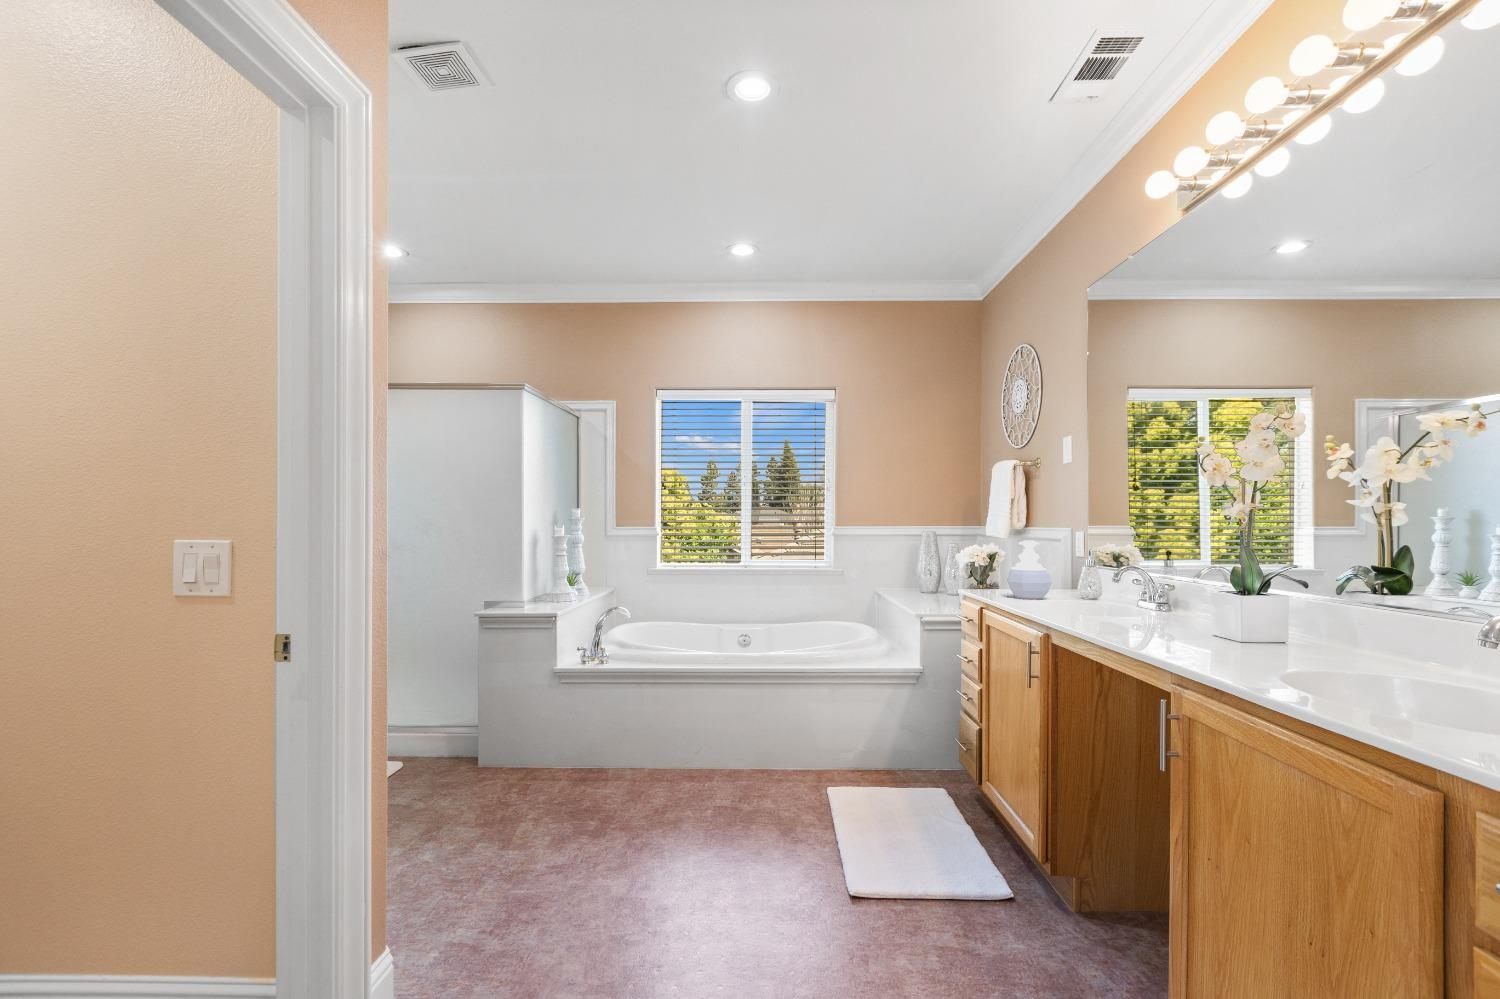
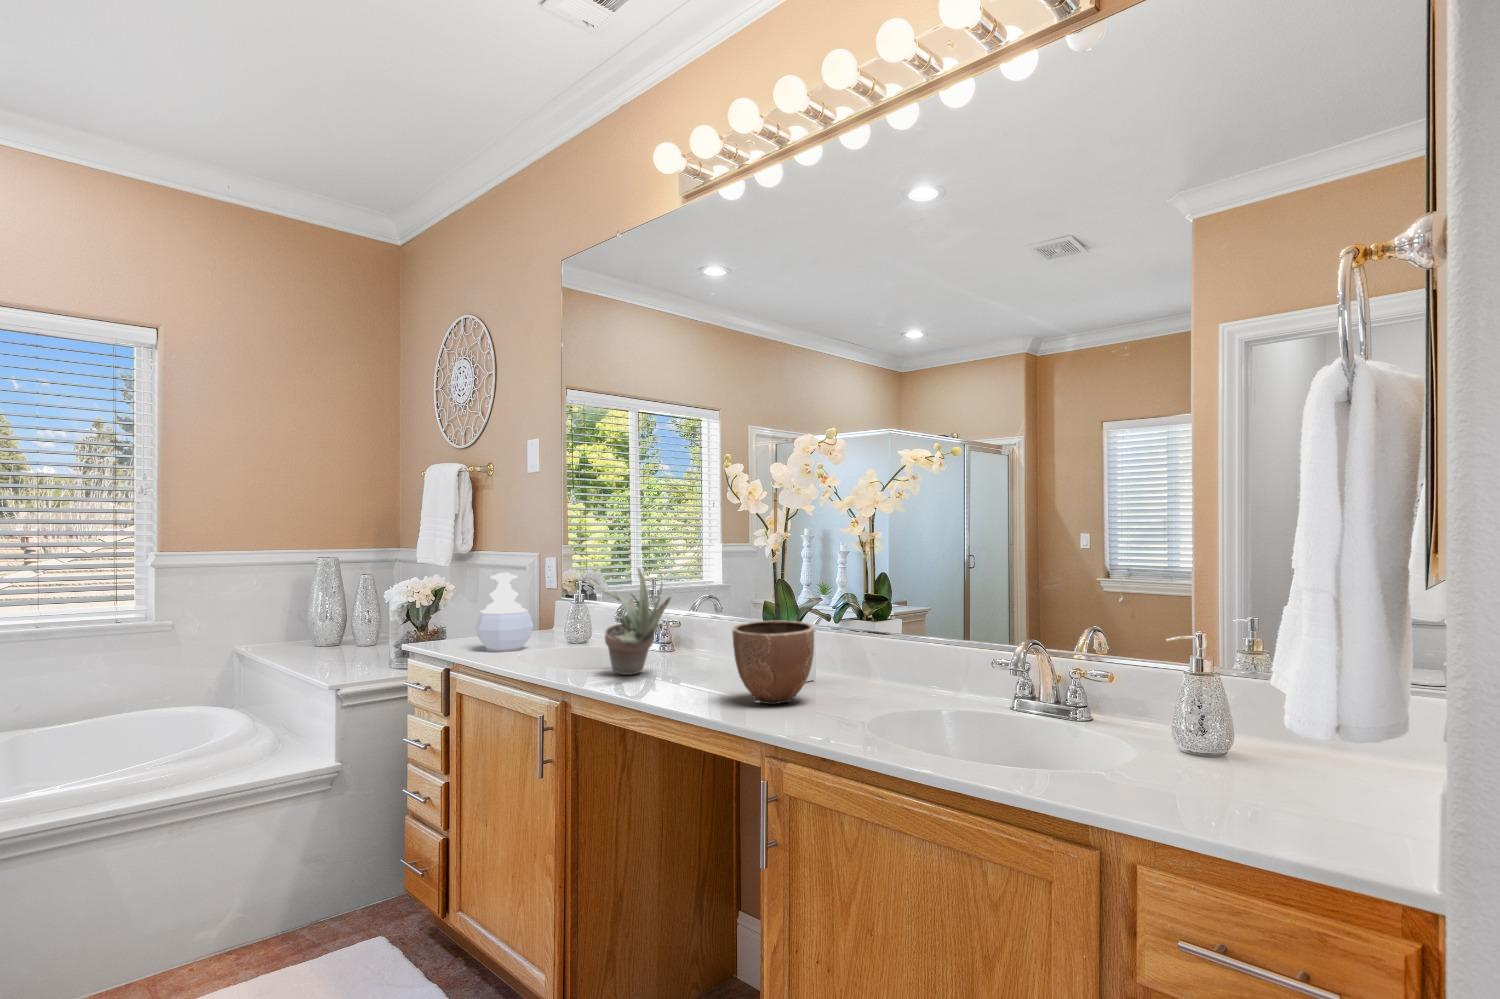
succulent plant: none [1083,535,1142,620] -> present [602,568,671,675]
decorative bowl: none [1167,580,1247,649] -> present [732,621,814,704]

